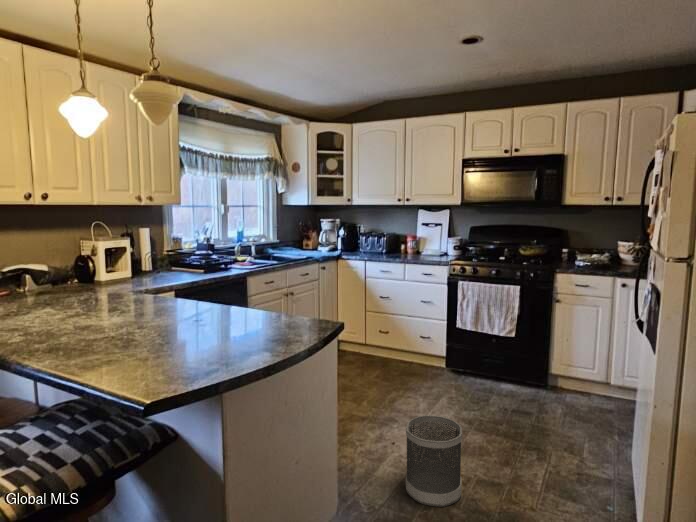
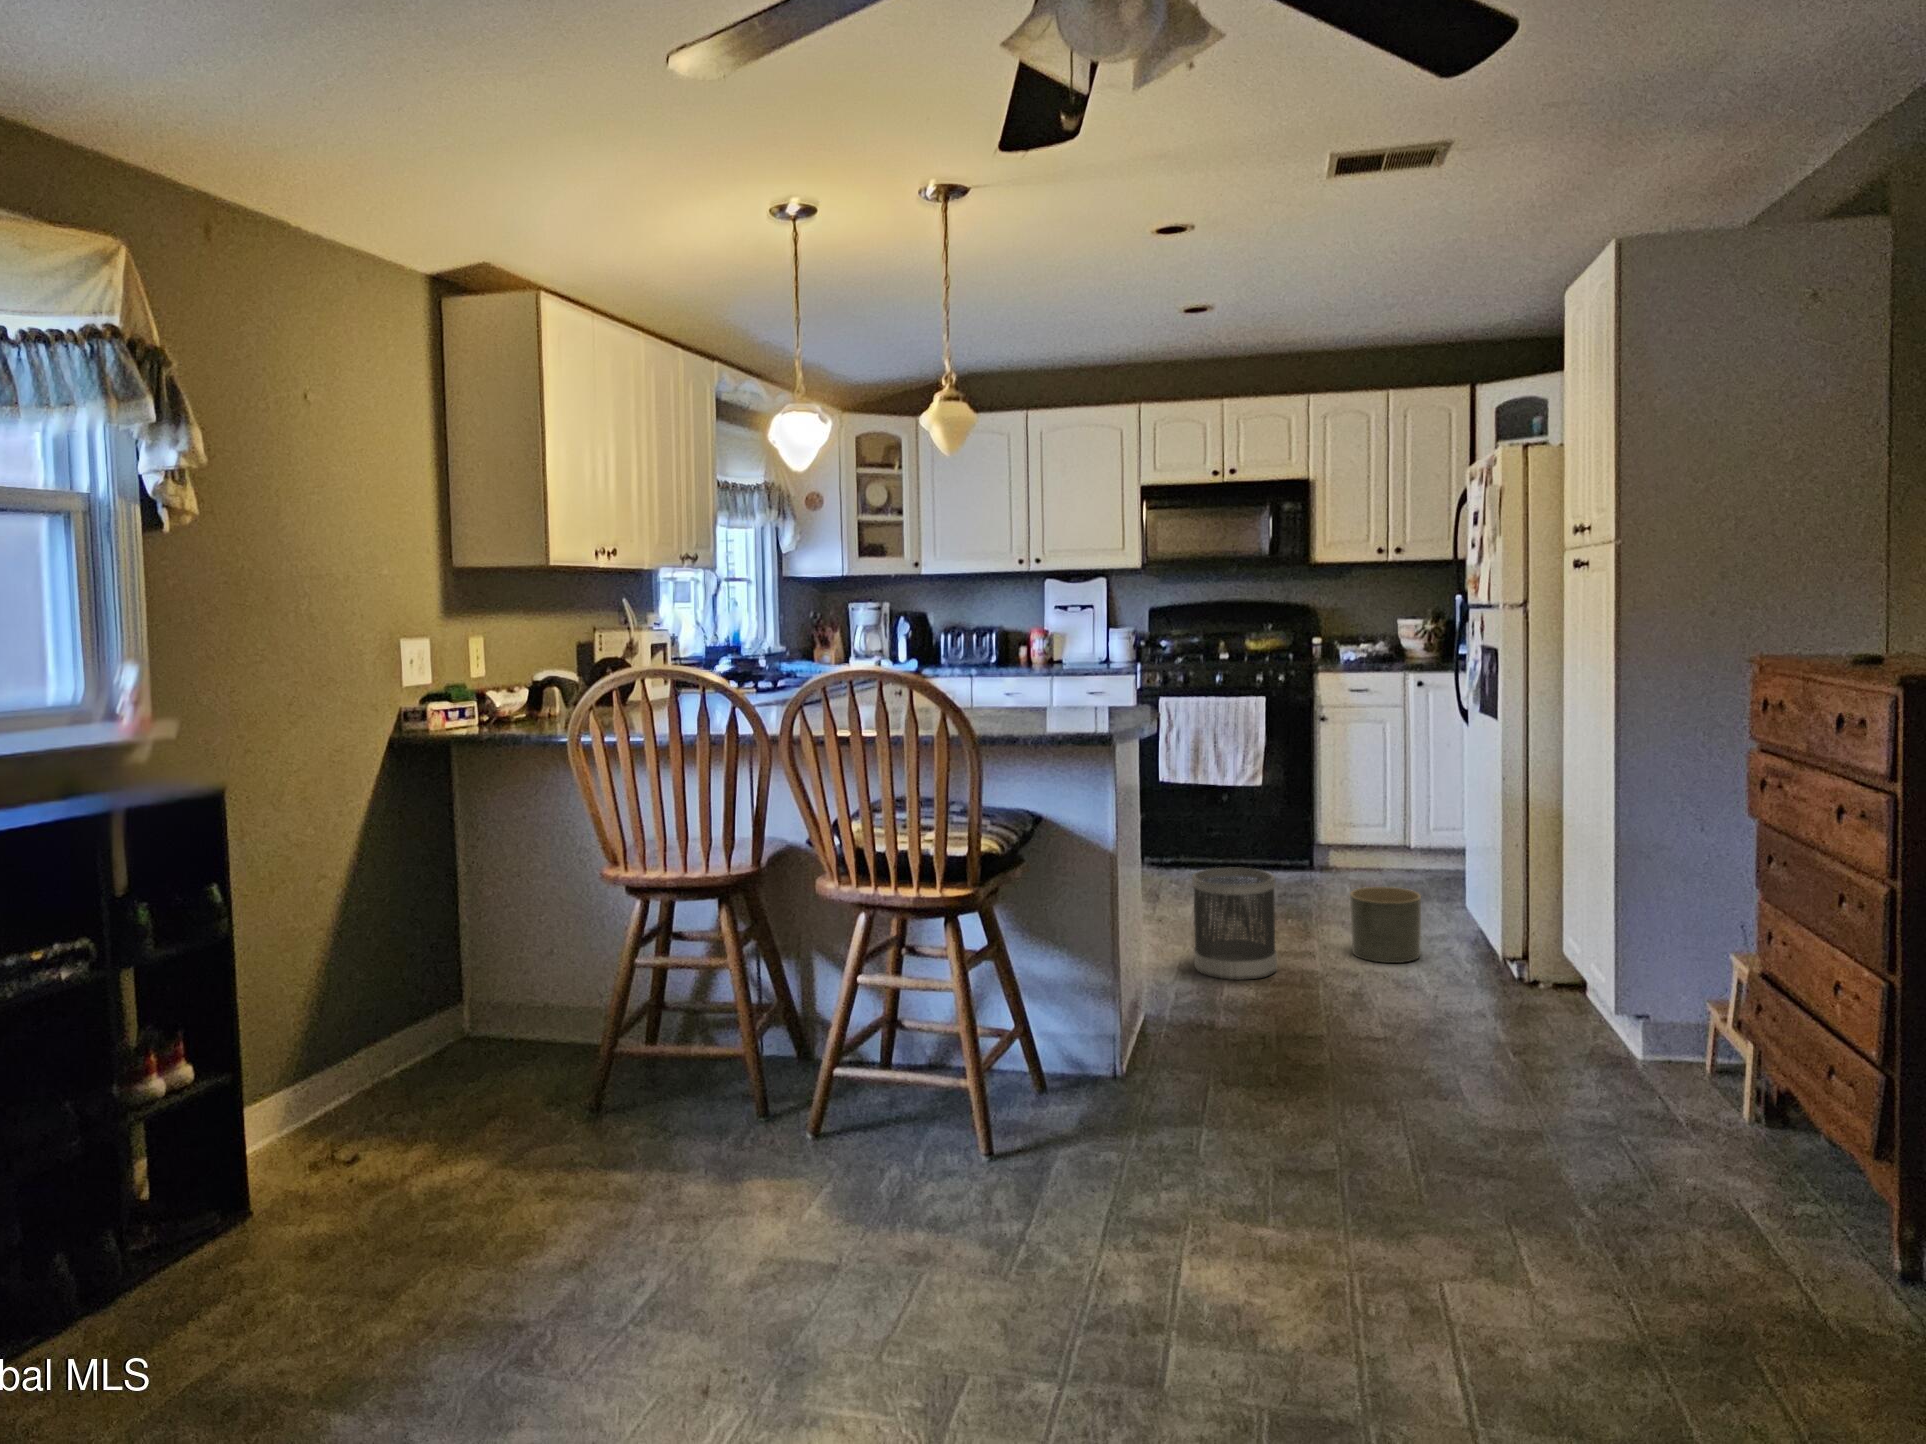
planter: none [527,440,580,508] -> present [1350,887,1421,963]

